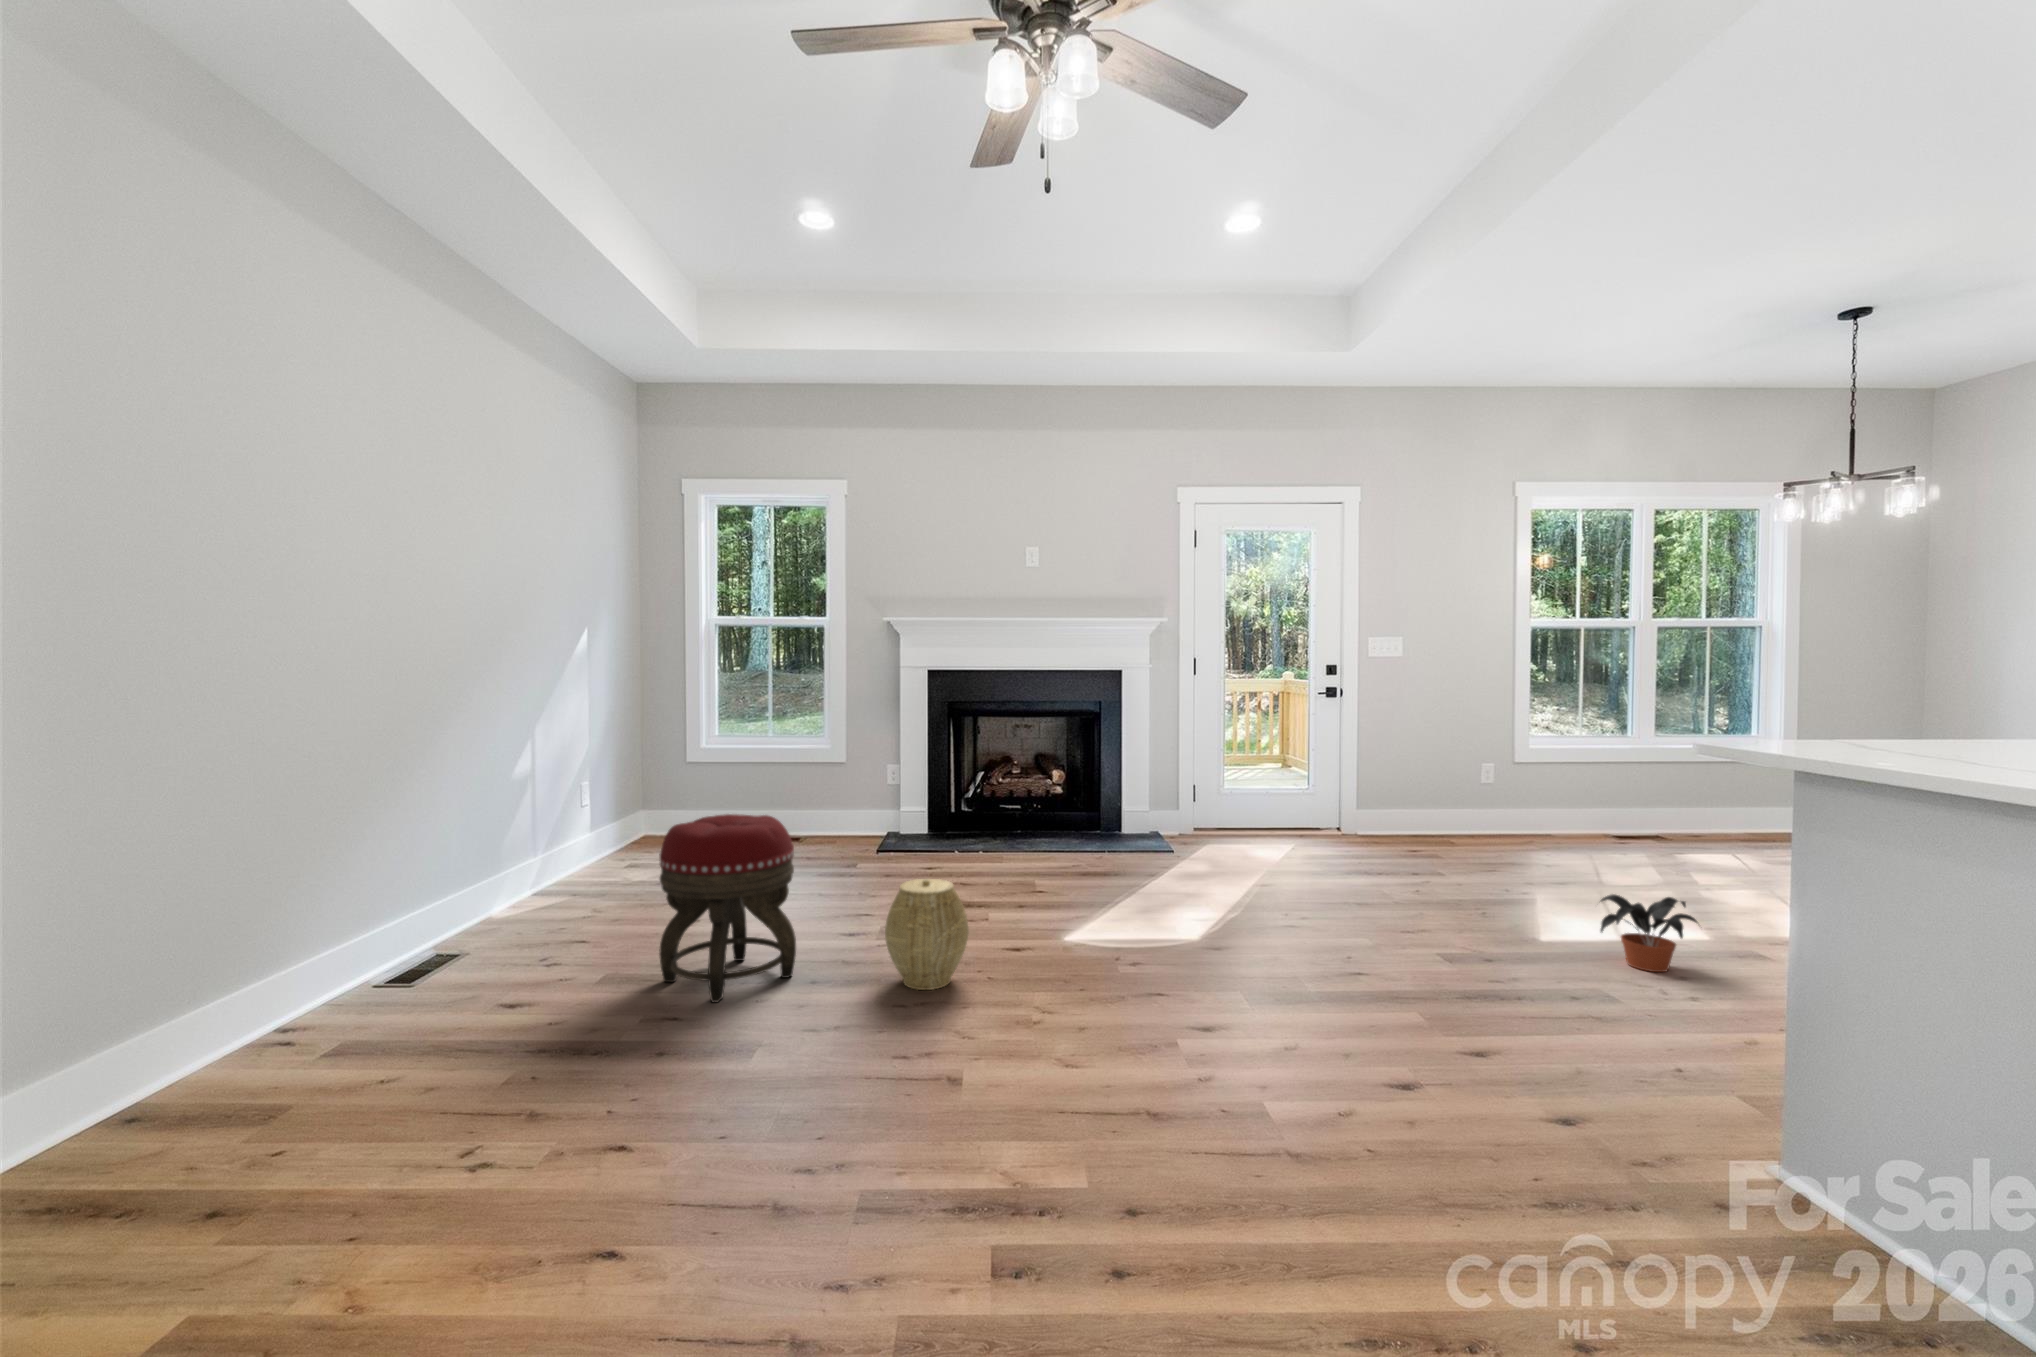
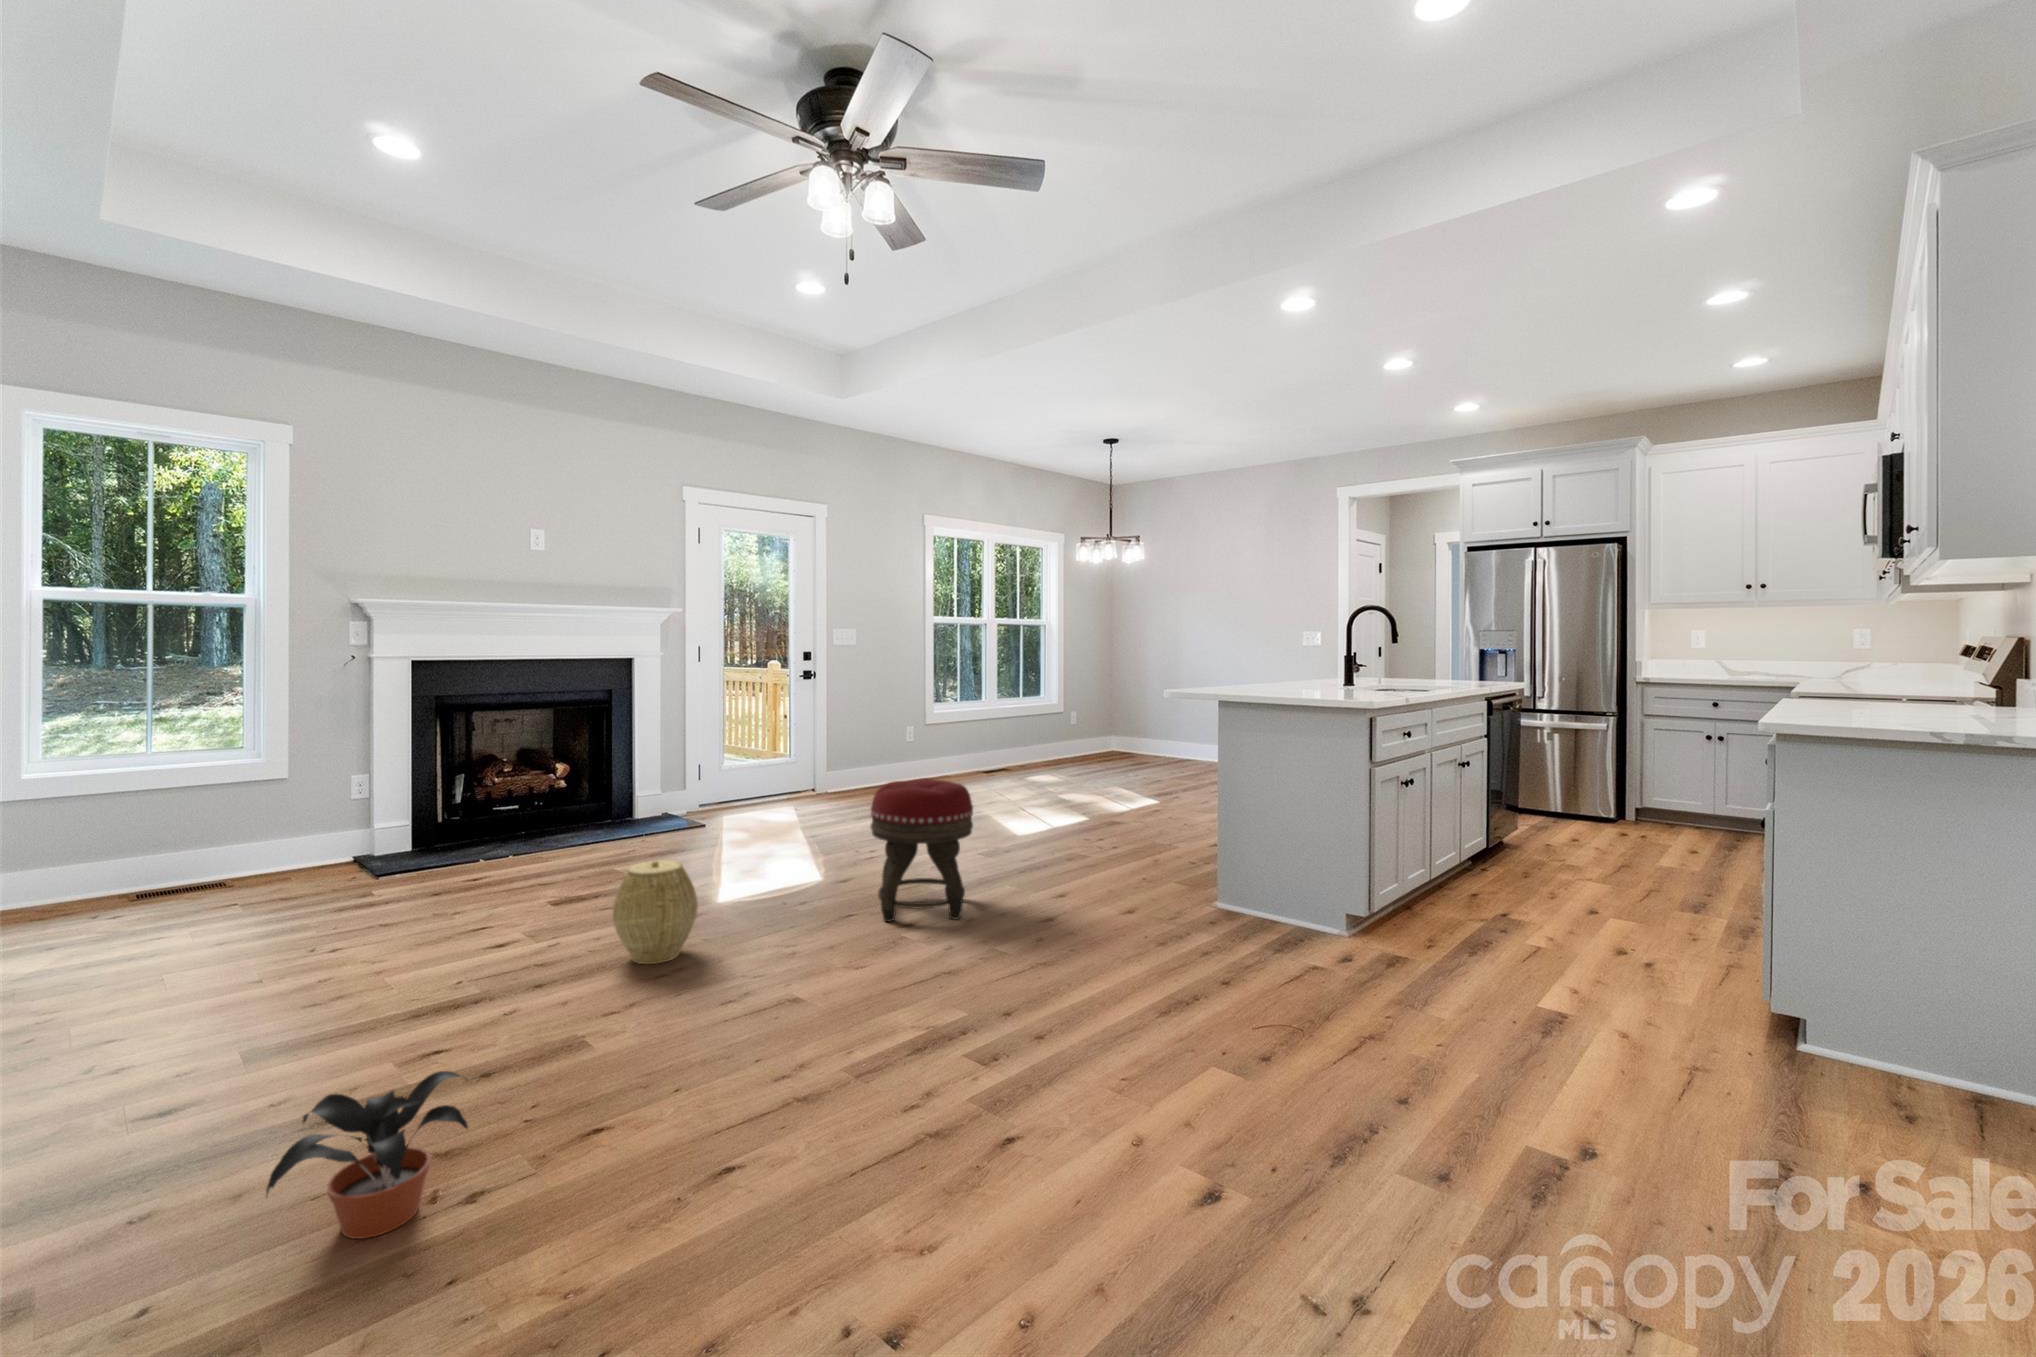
footstool: present [659,814,796,1002] -> present [870,778,973,922]
potted plant: present [1601,894,1698,972] -> present [266,1071,468,1239]

